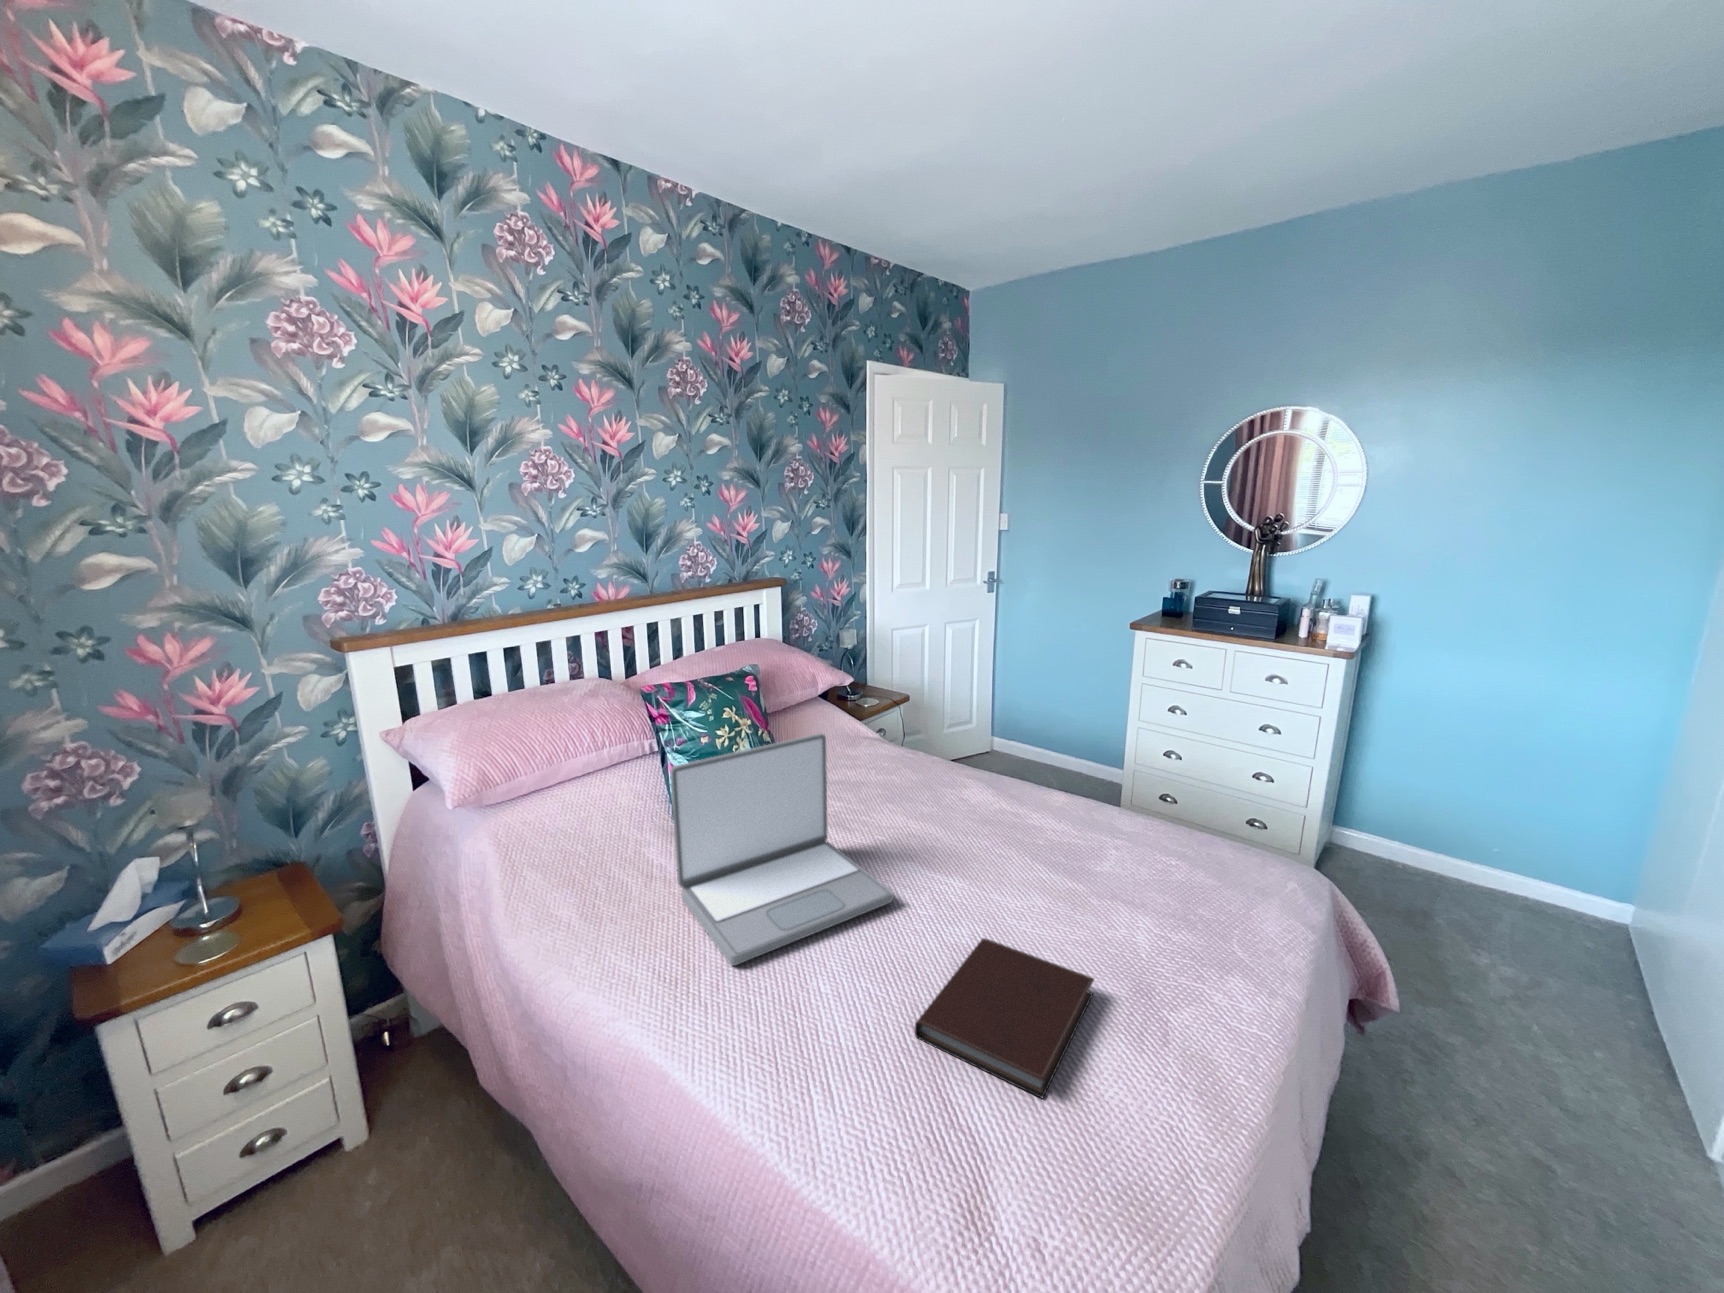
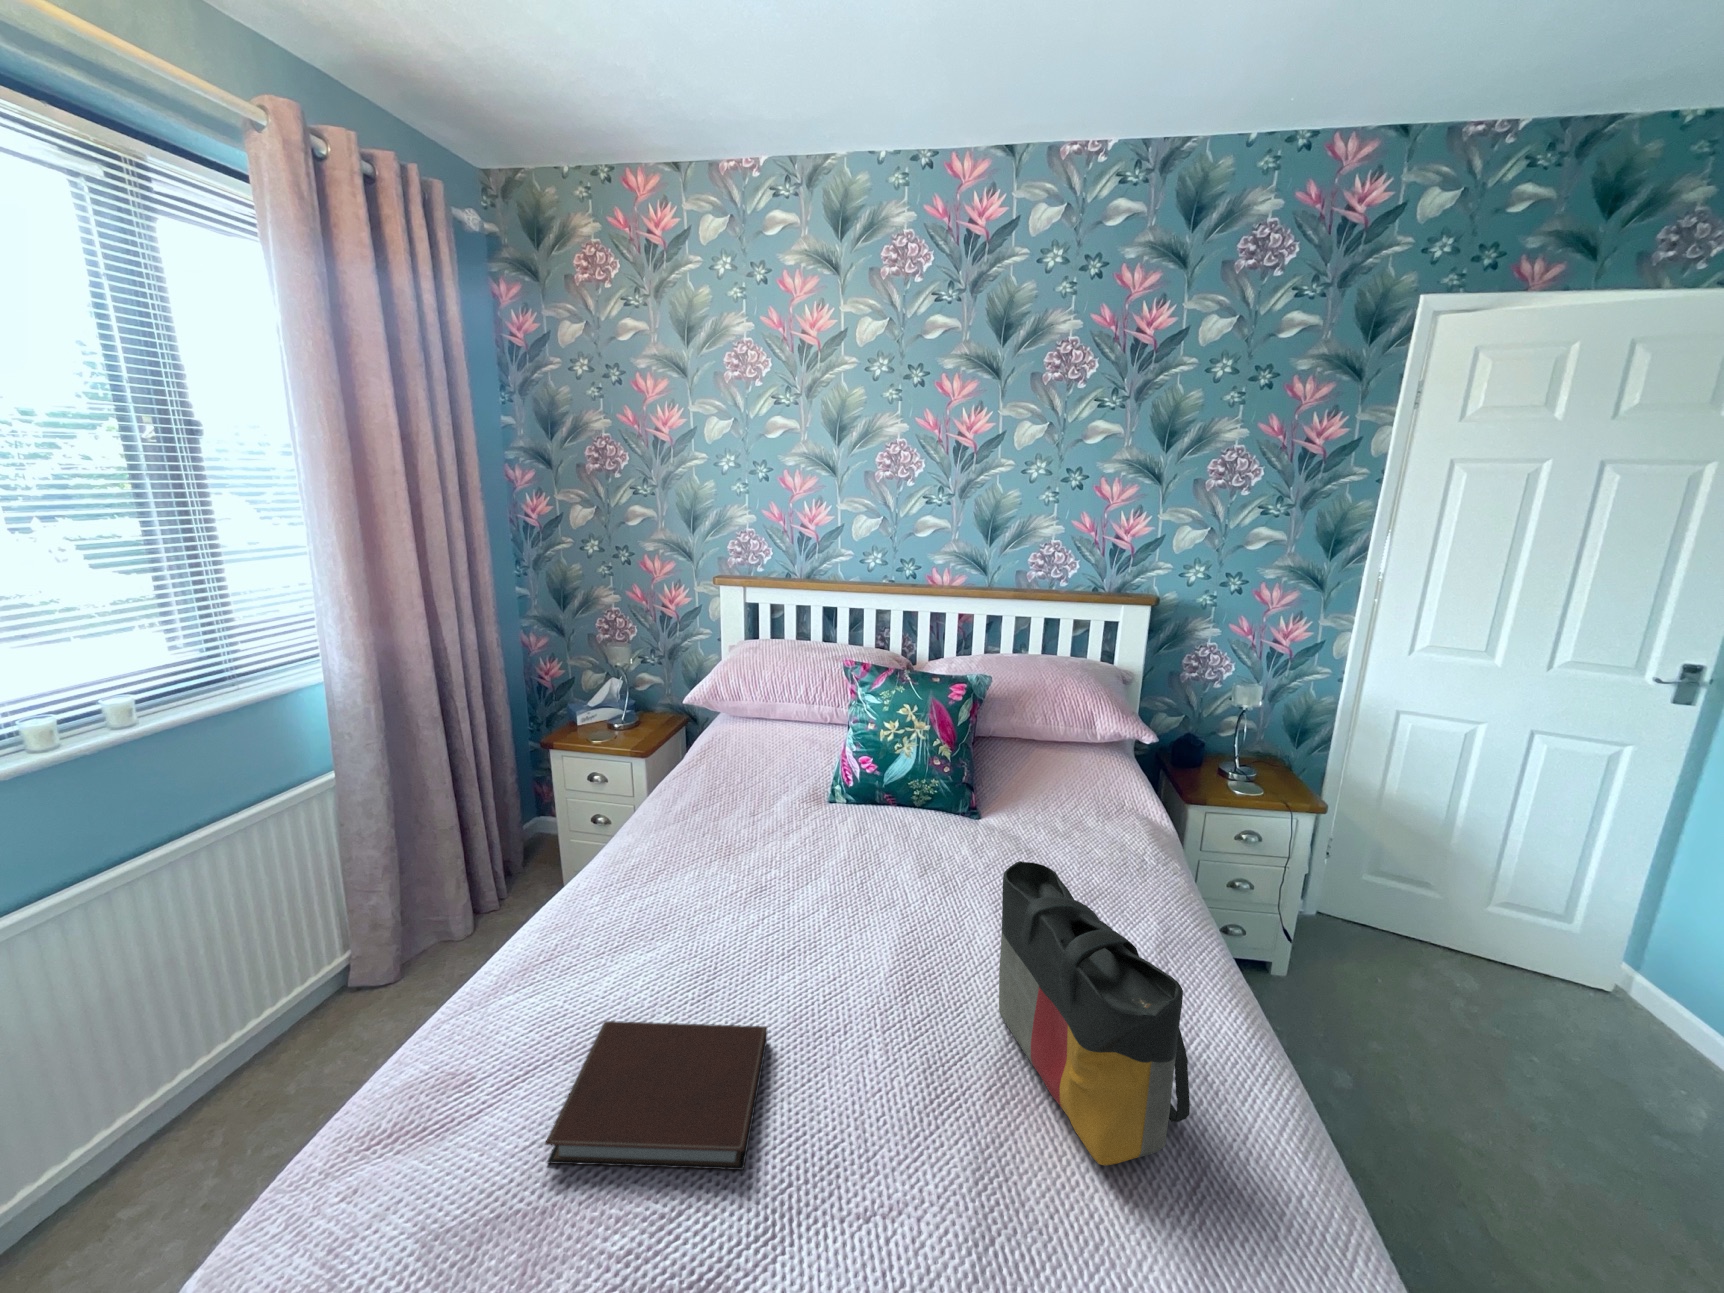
laptop: present [670,733,894,965] -> none [646,722,864,944]
tote bag: none [1003,744,1167,868] -> present [999,861,1190,1166]

